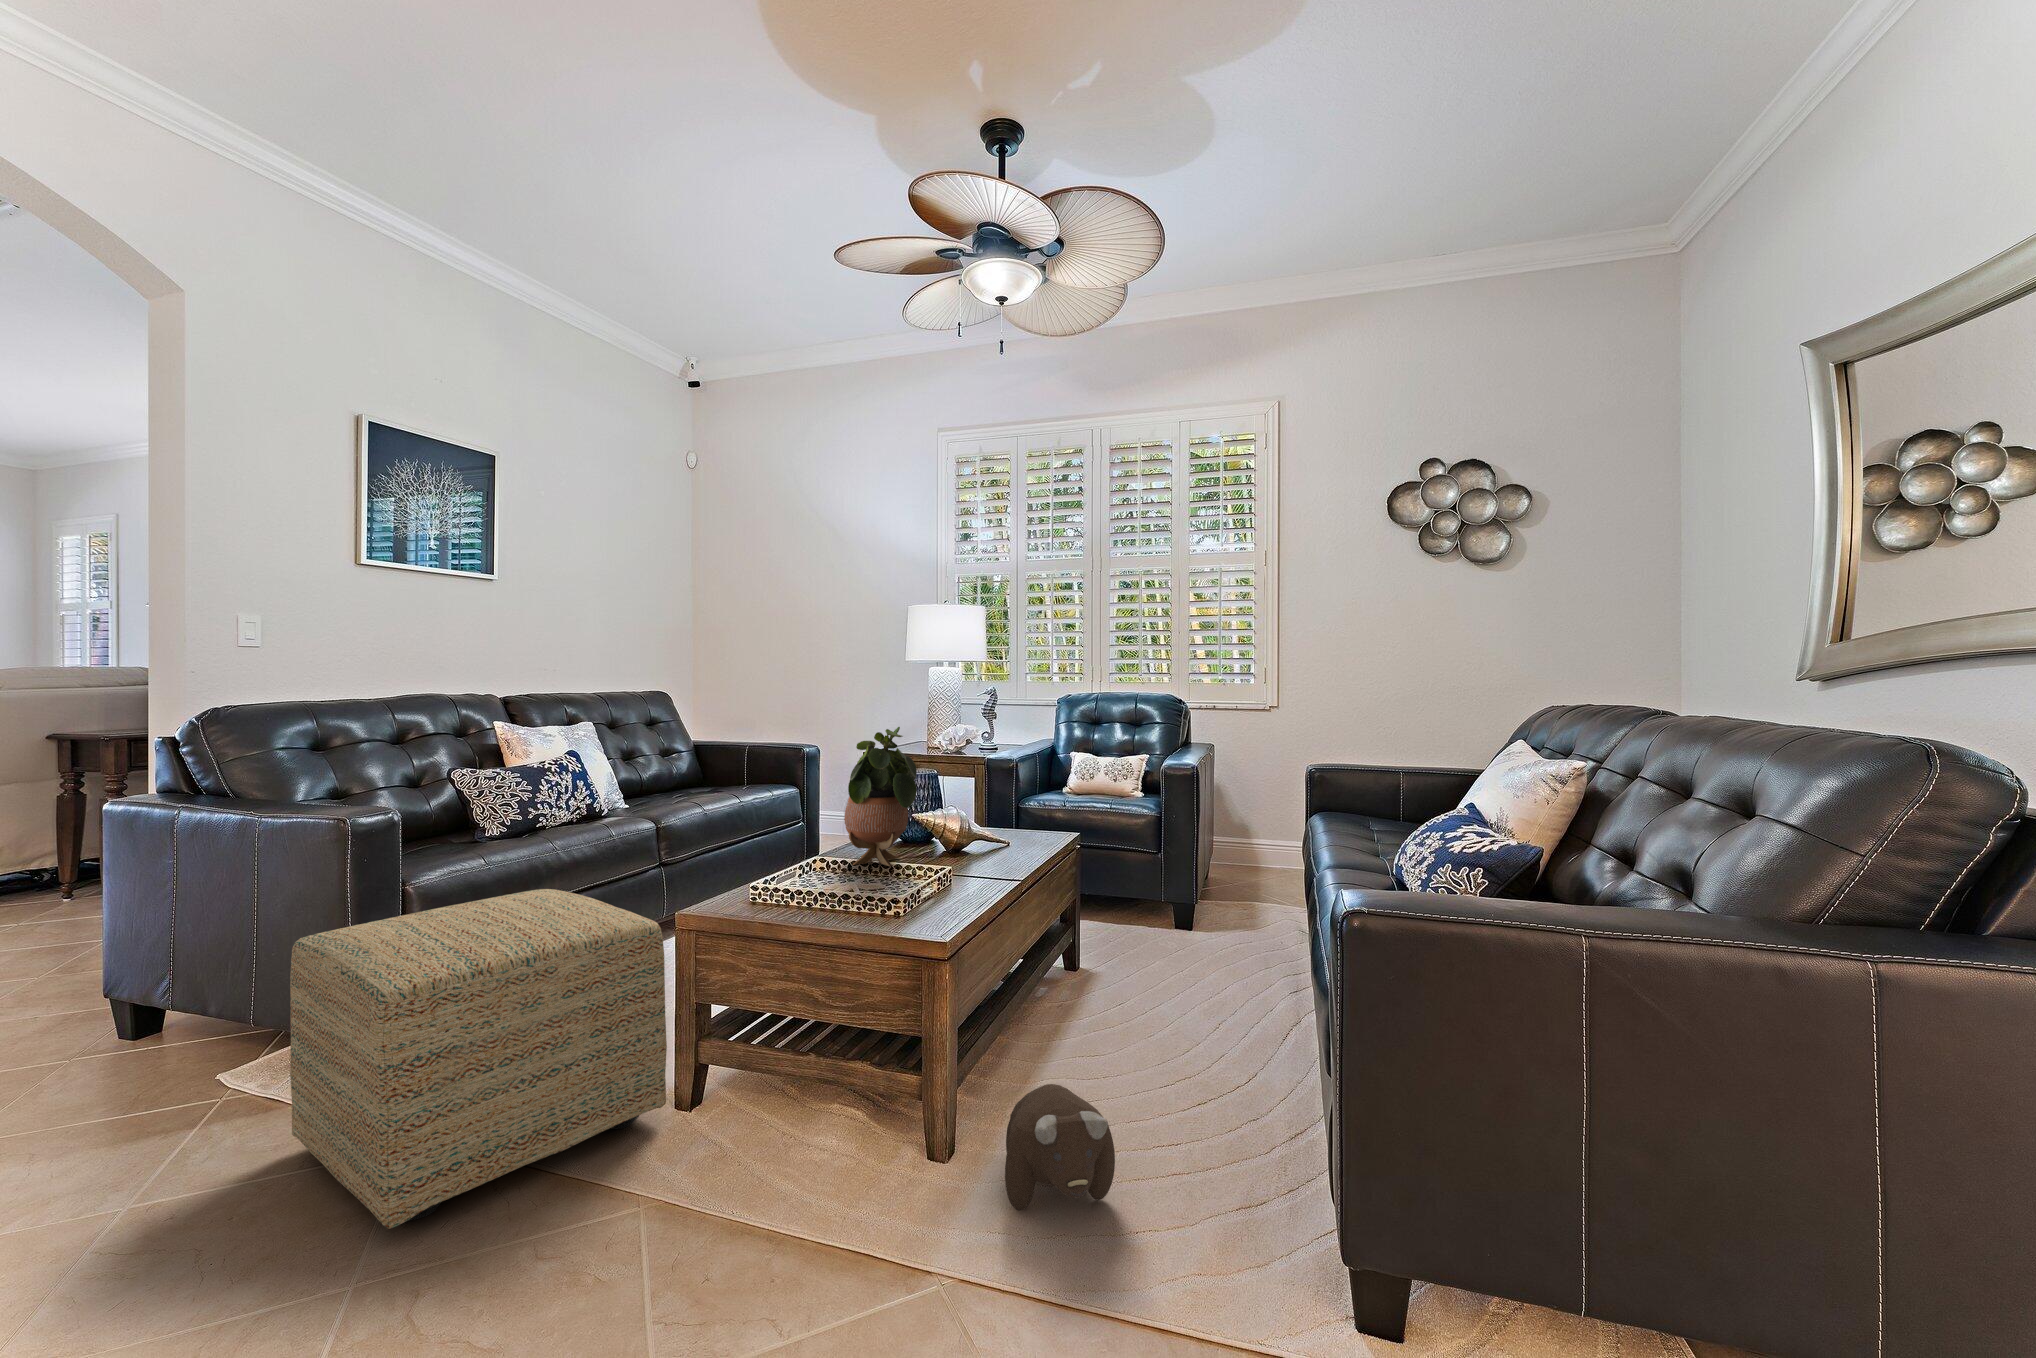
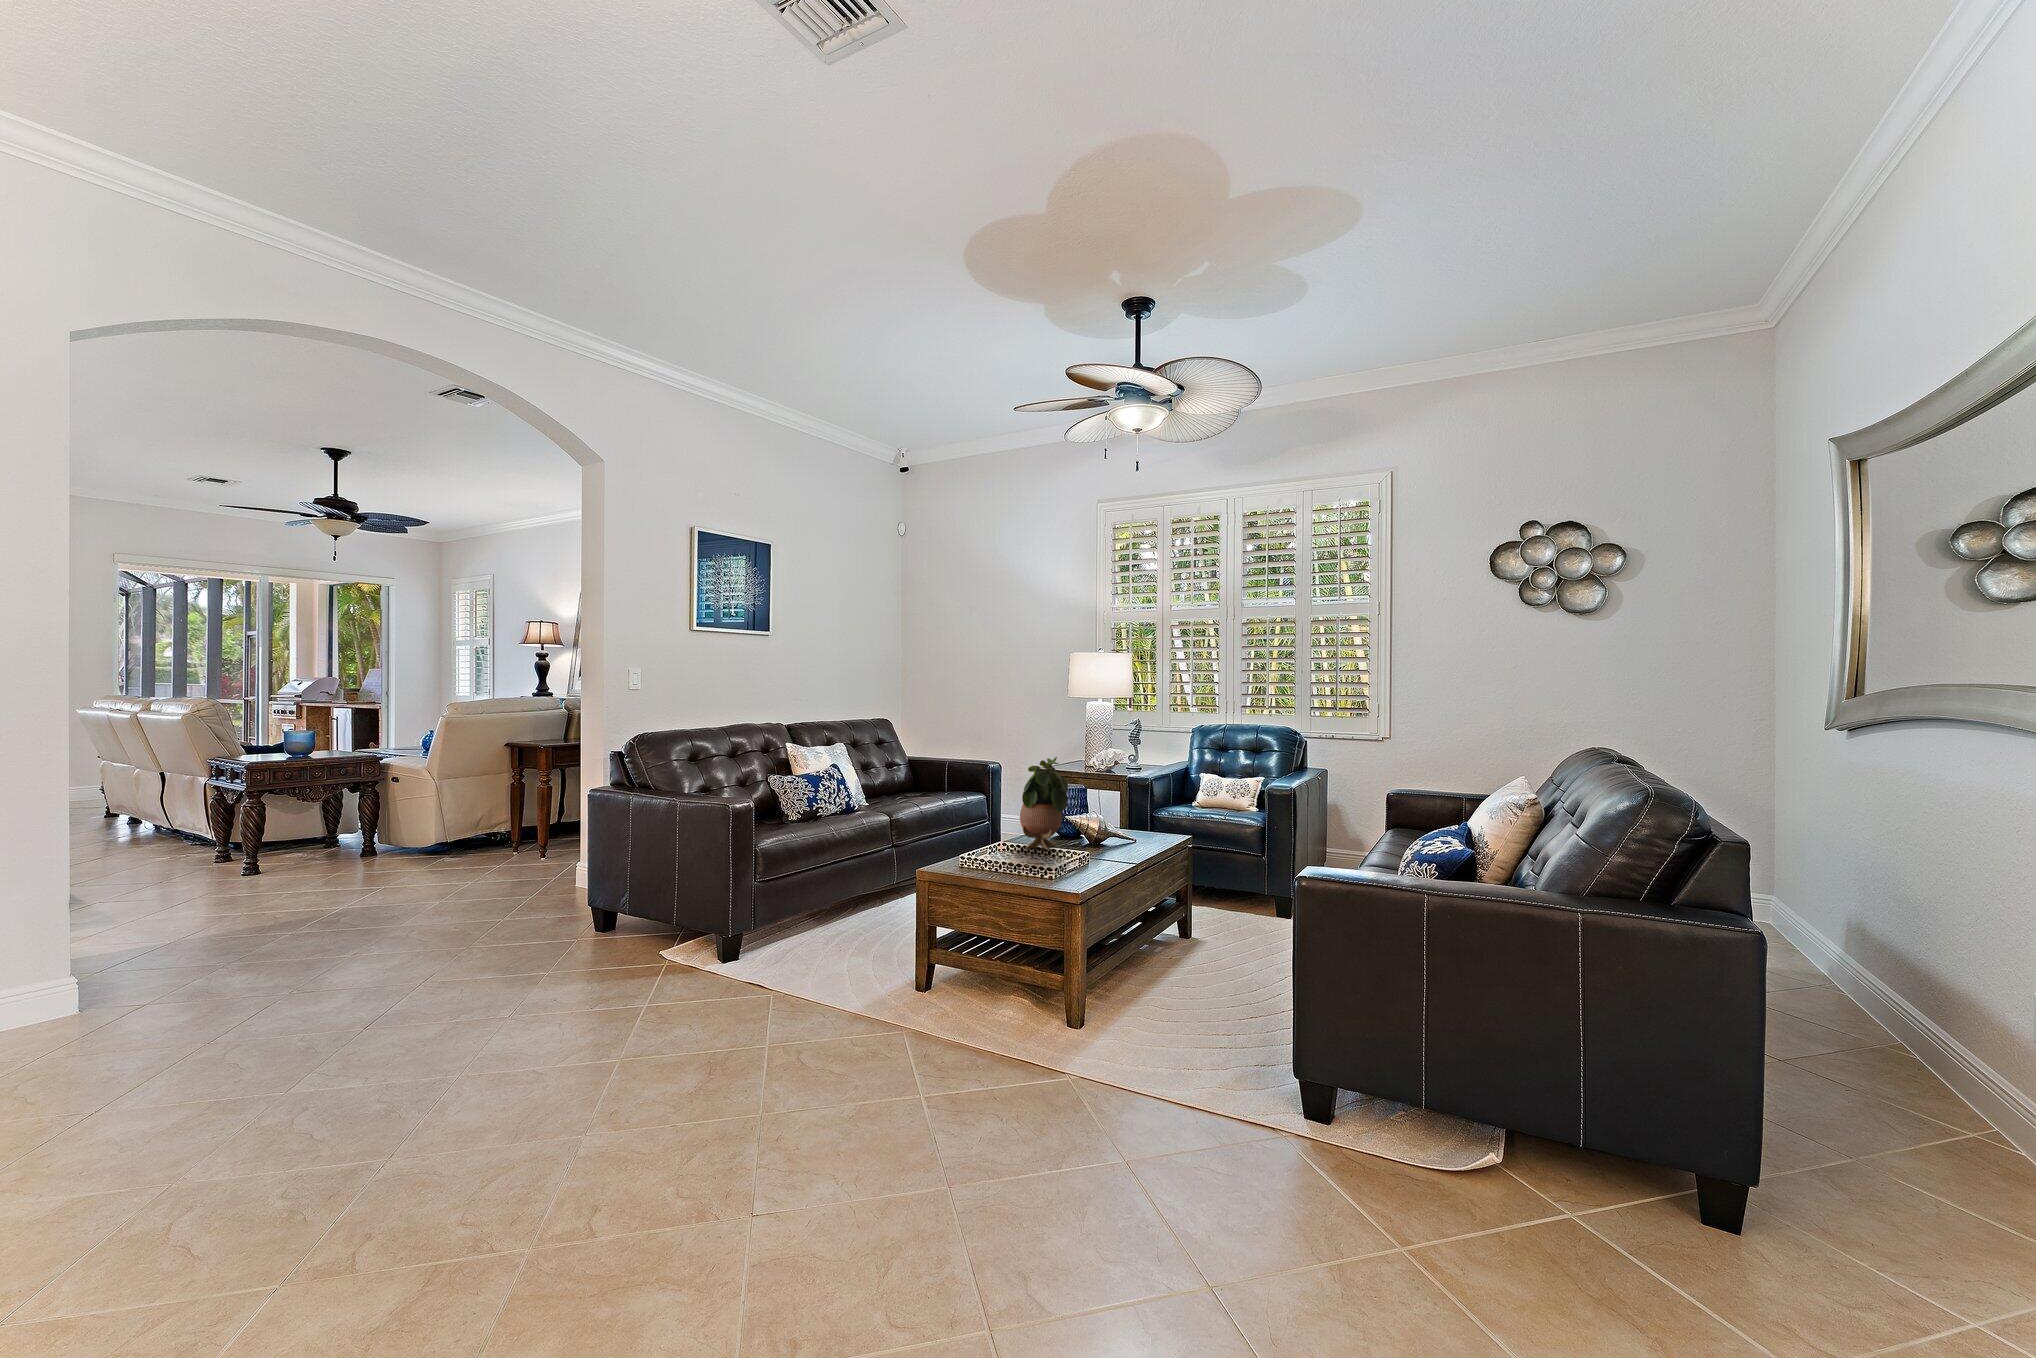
ottoman: present [290,889,667,1229] -> none [714,854,912,1024]
plush toy: present [1005,1084,1115,1210] -> none [1108,982,1175,1050]

